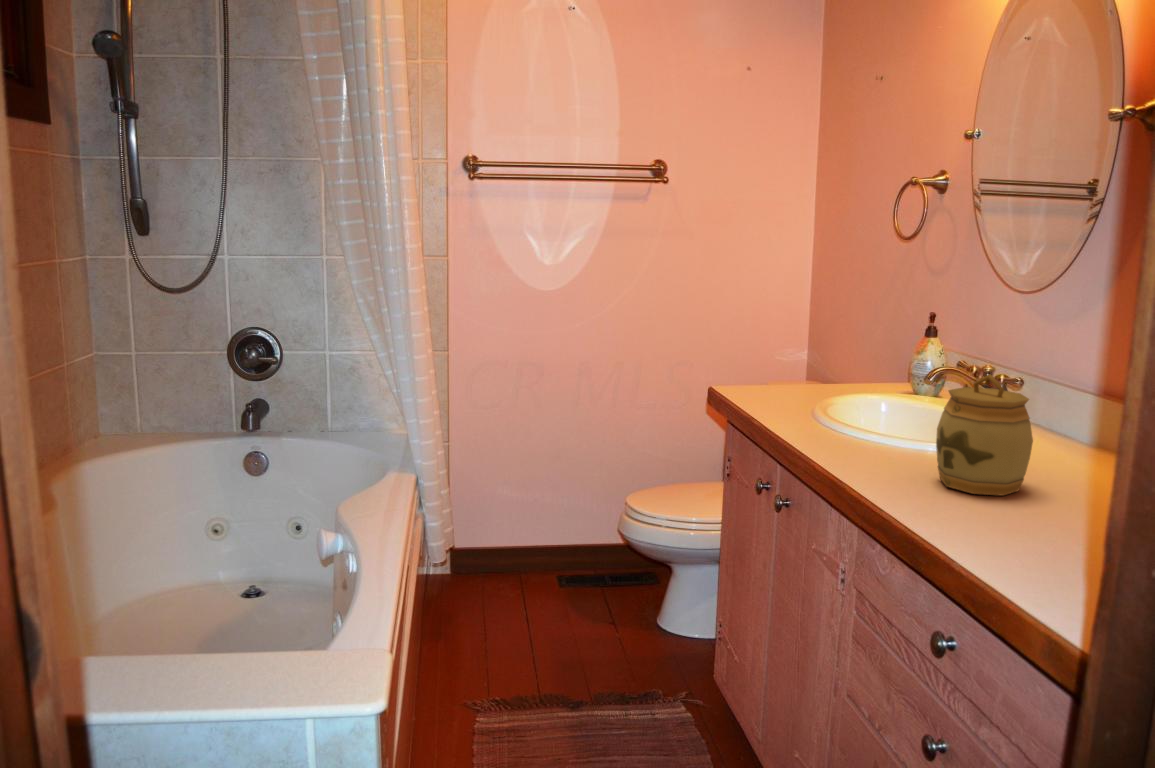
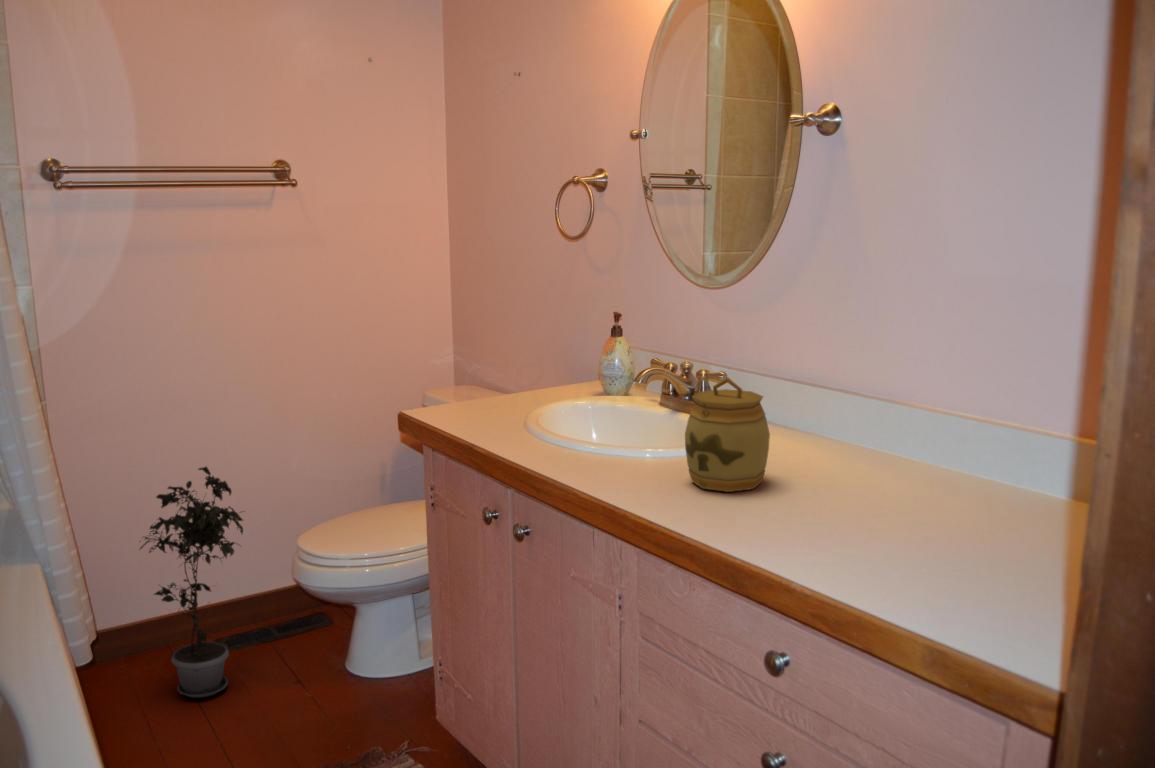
potted plant: none [500,415,587,608] -> present [140,467,243,698]

